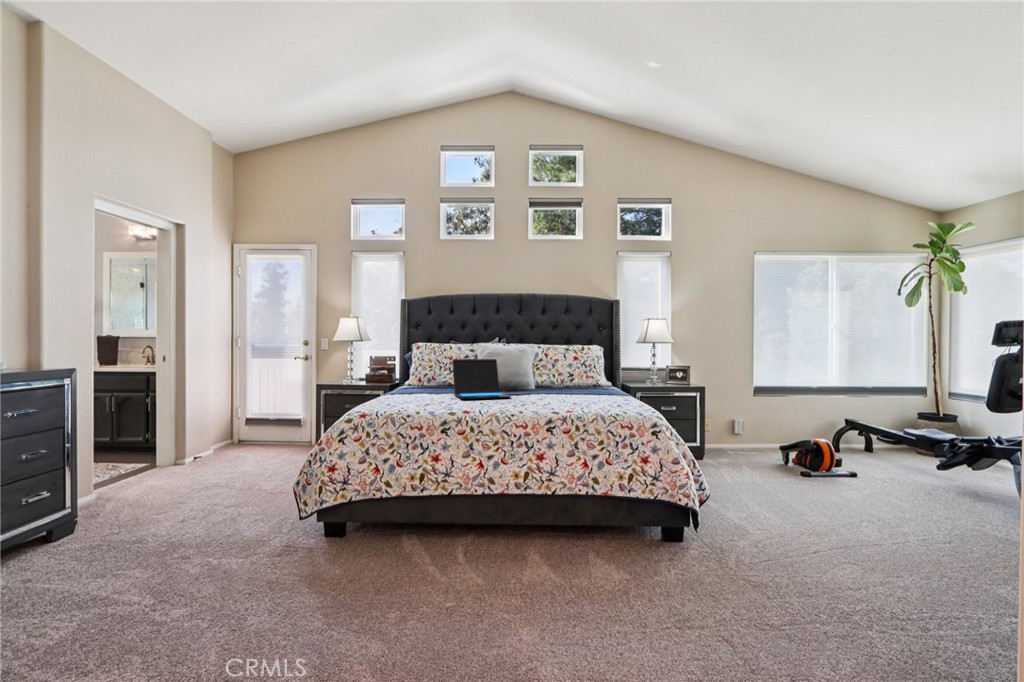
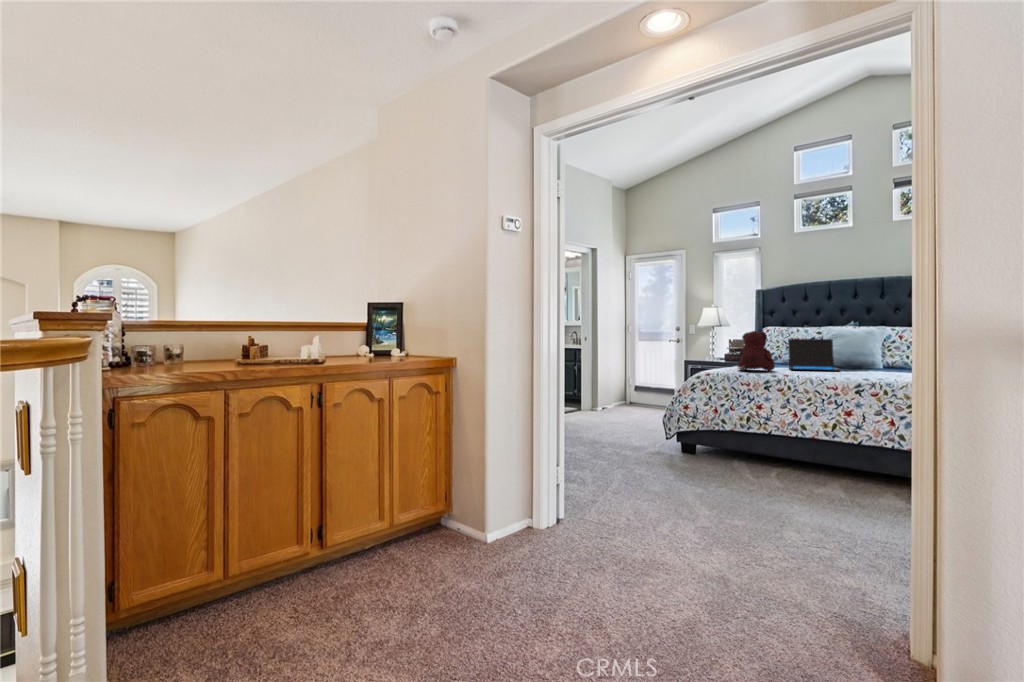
teddy bear: none [400,350,446,406] -> present [738,331,775,371]

